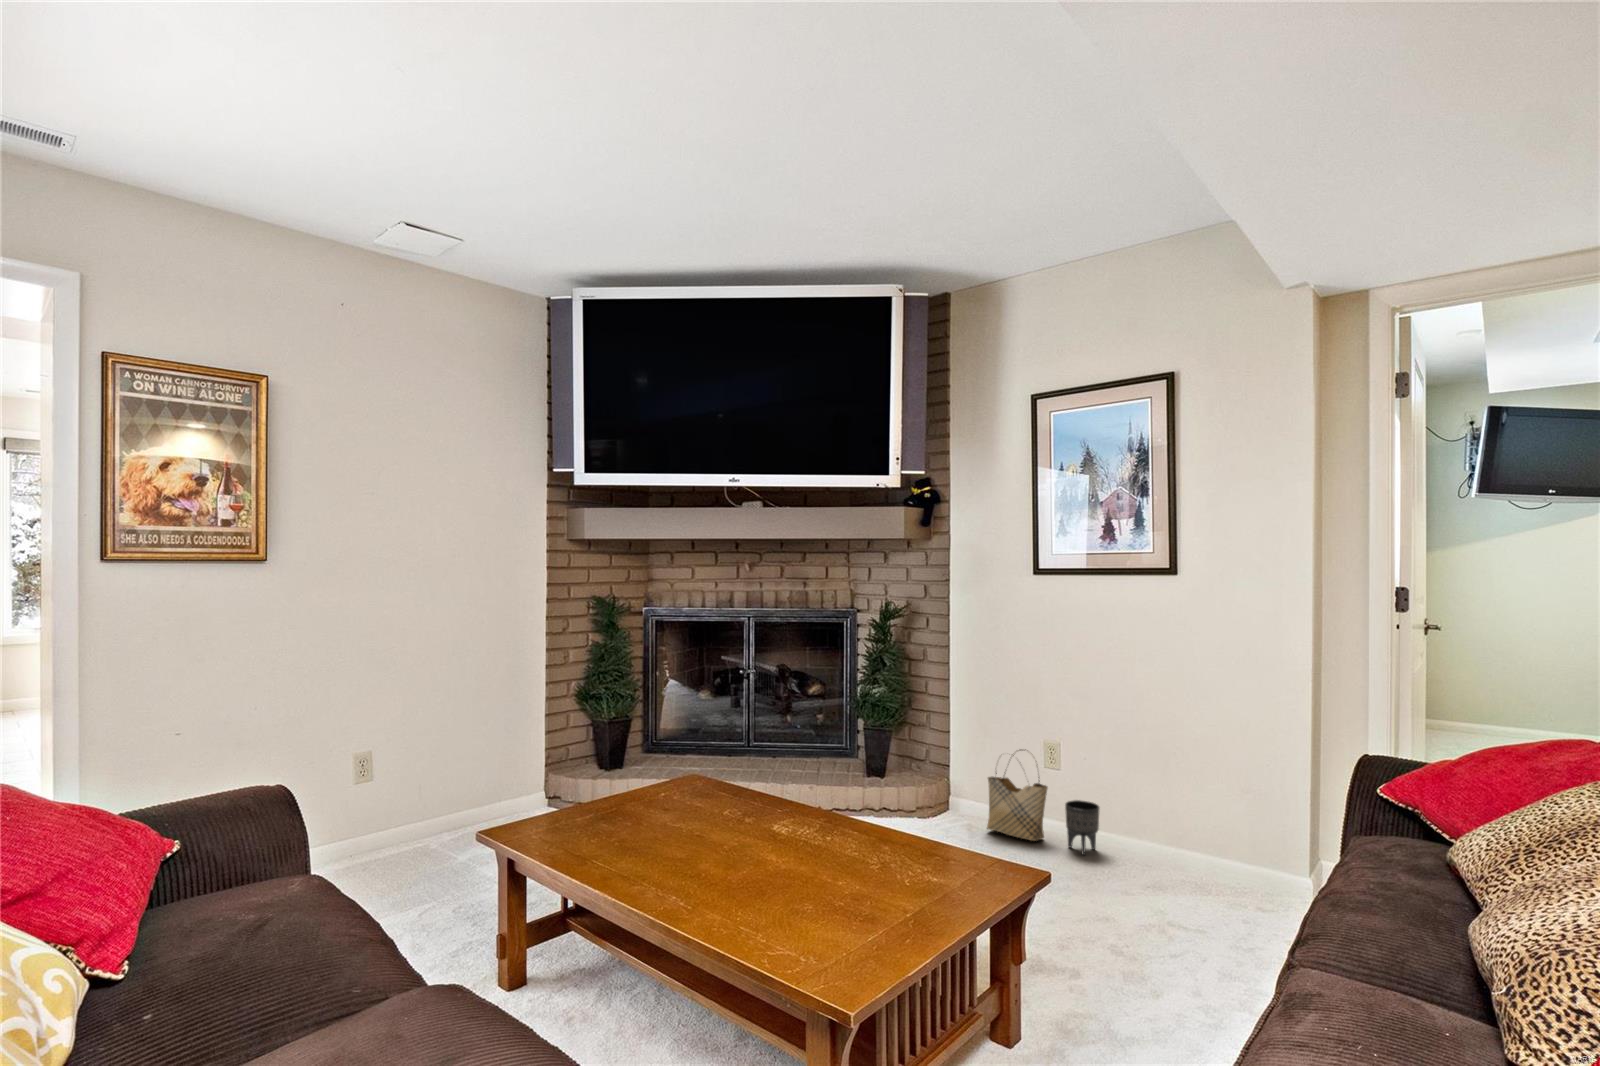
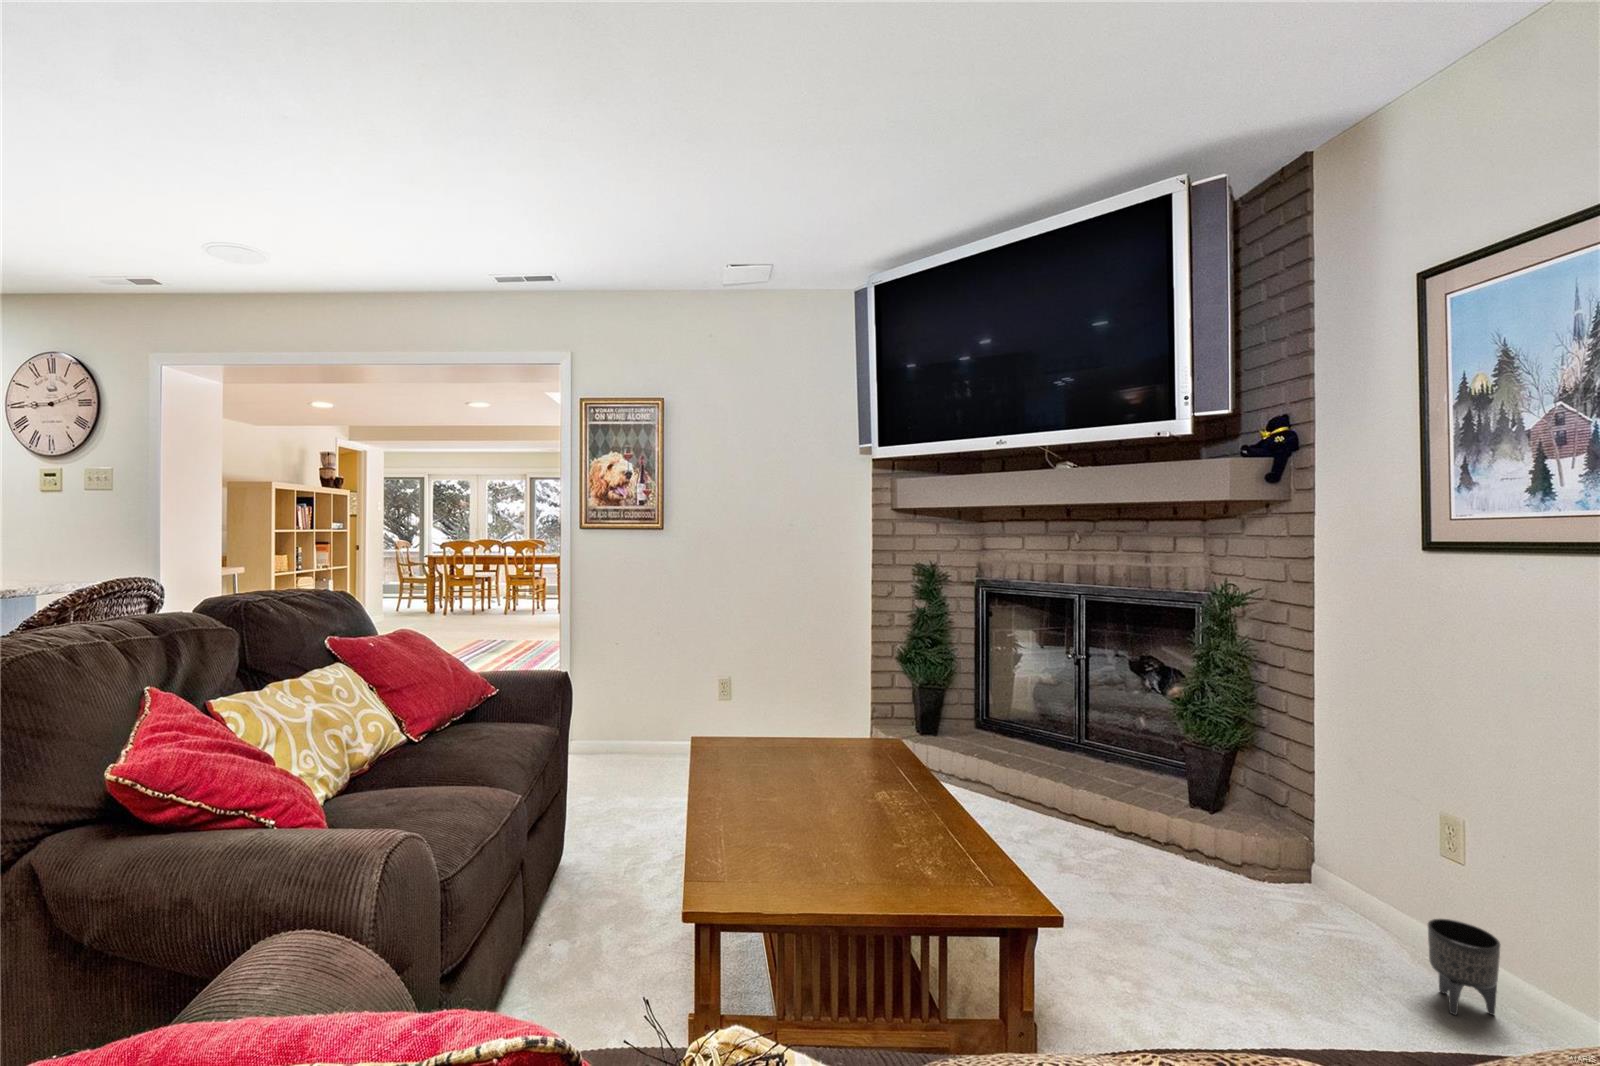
woven basket: present [987,749,1048,841] -> none [1319,813,1418,962]

